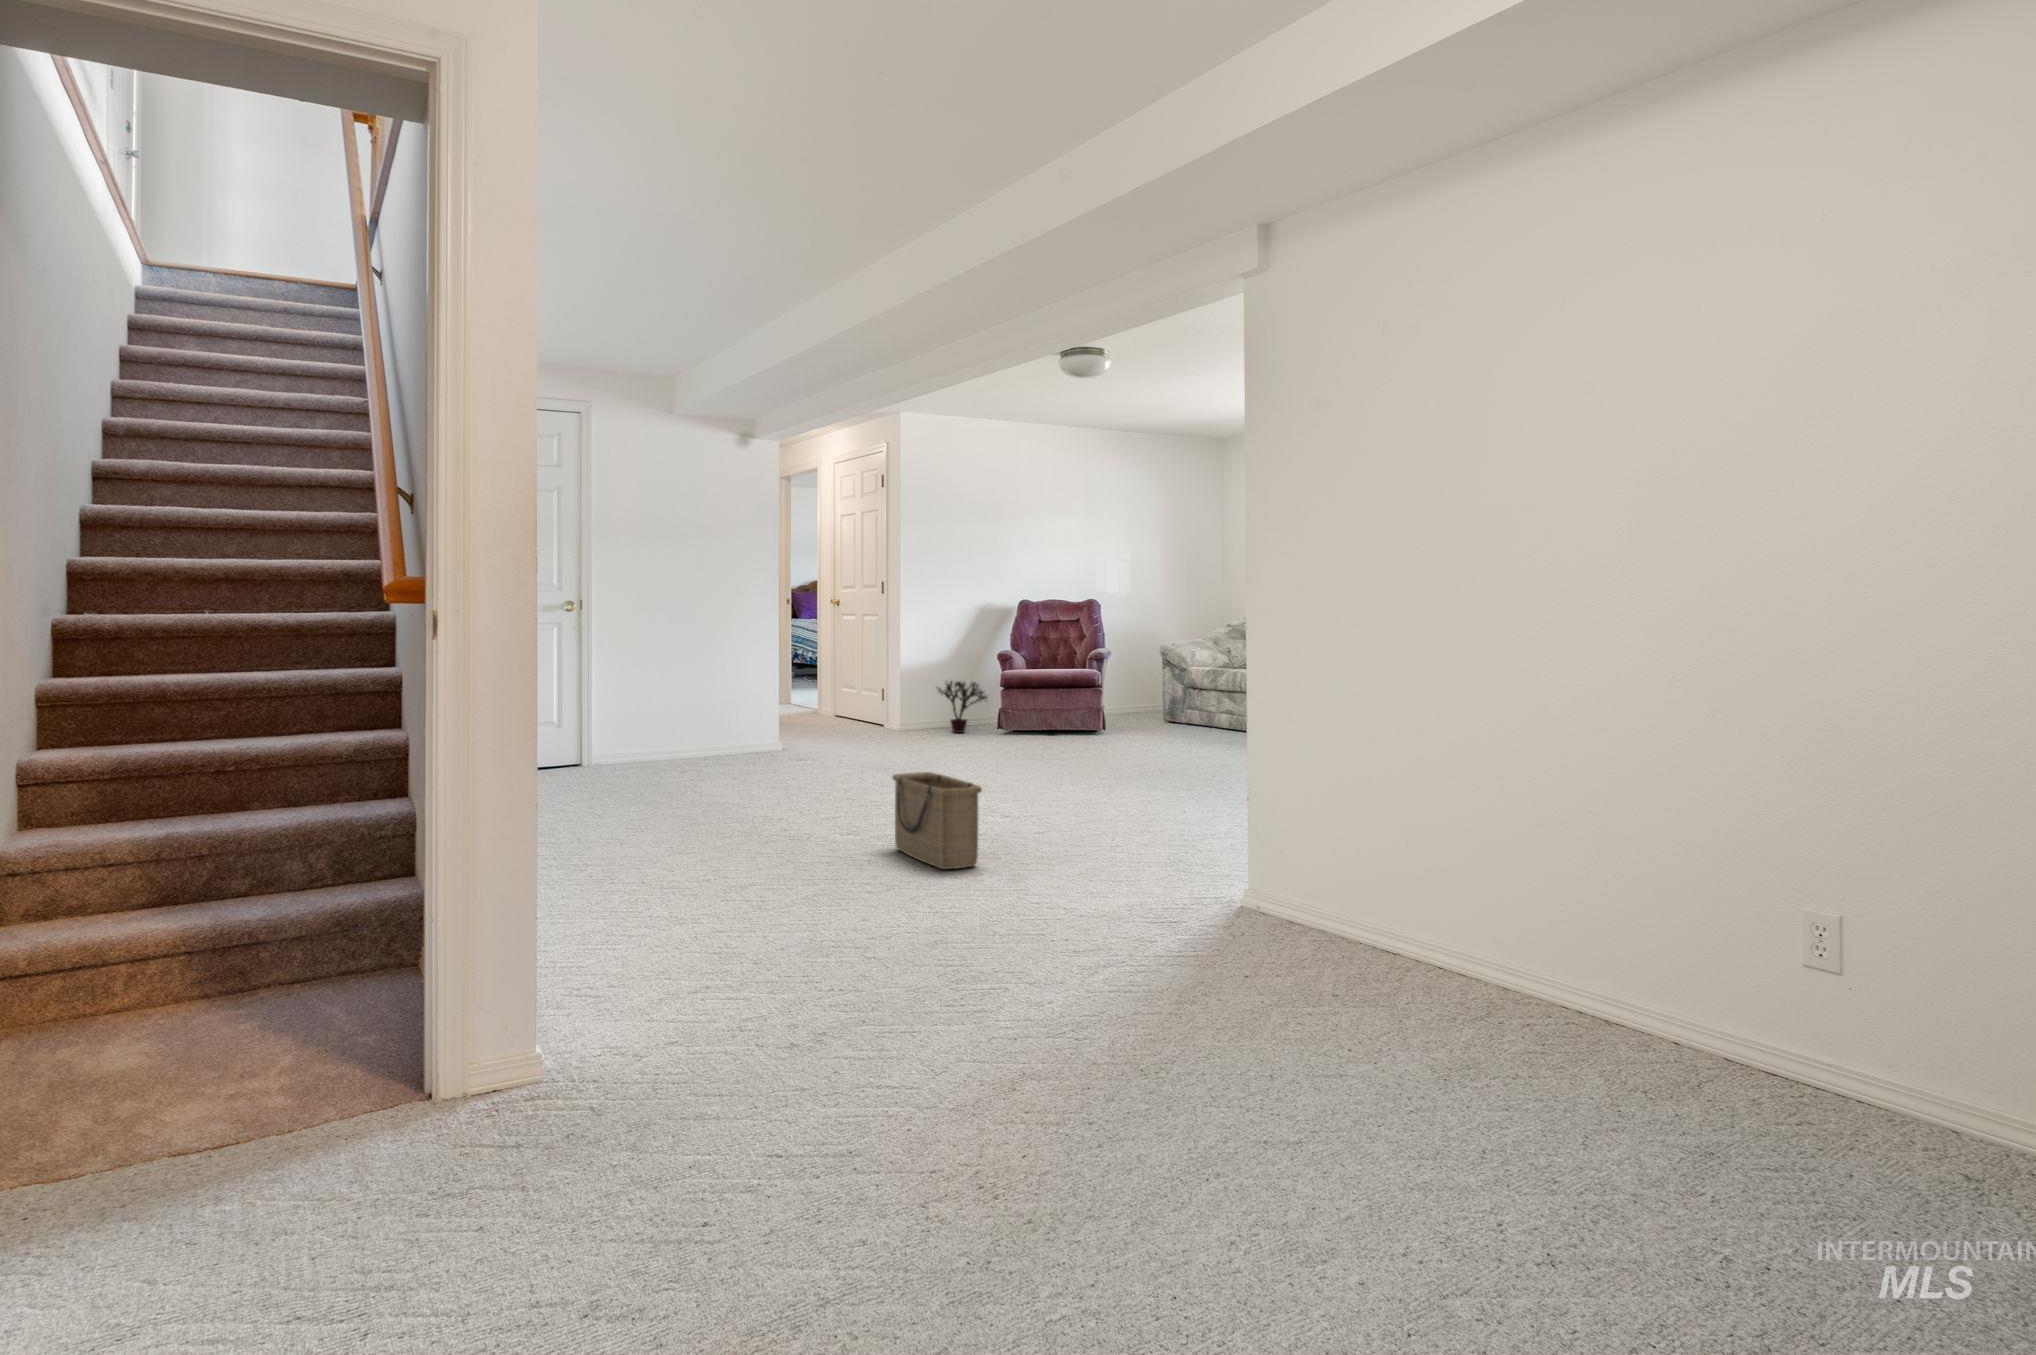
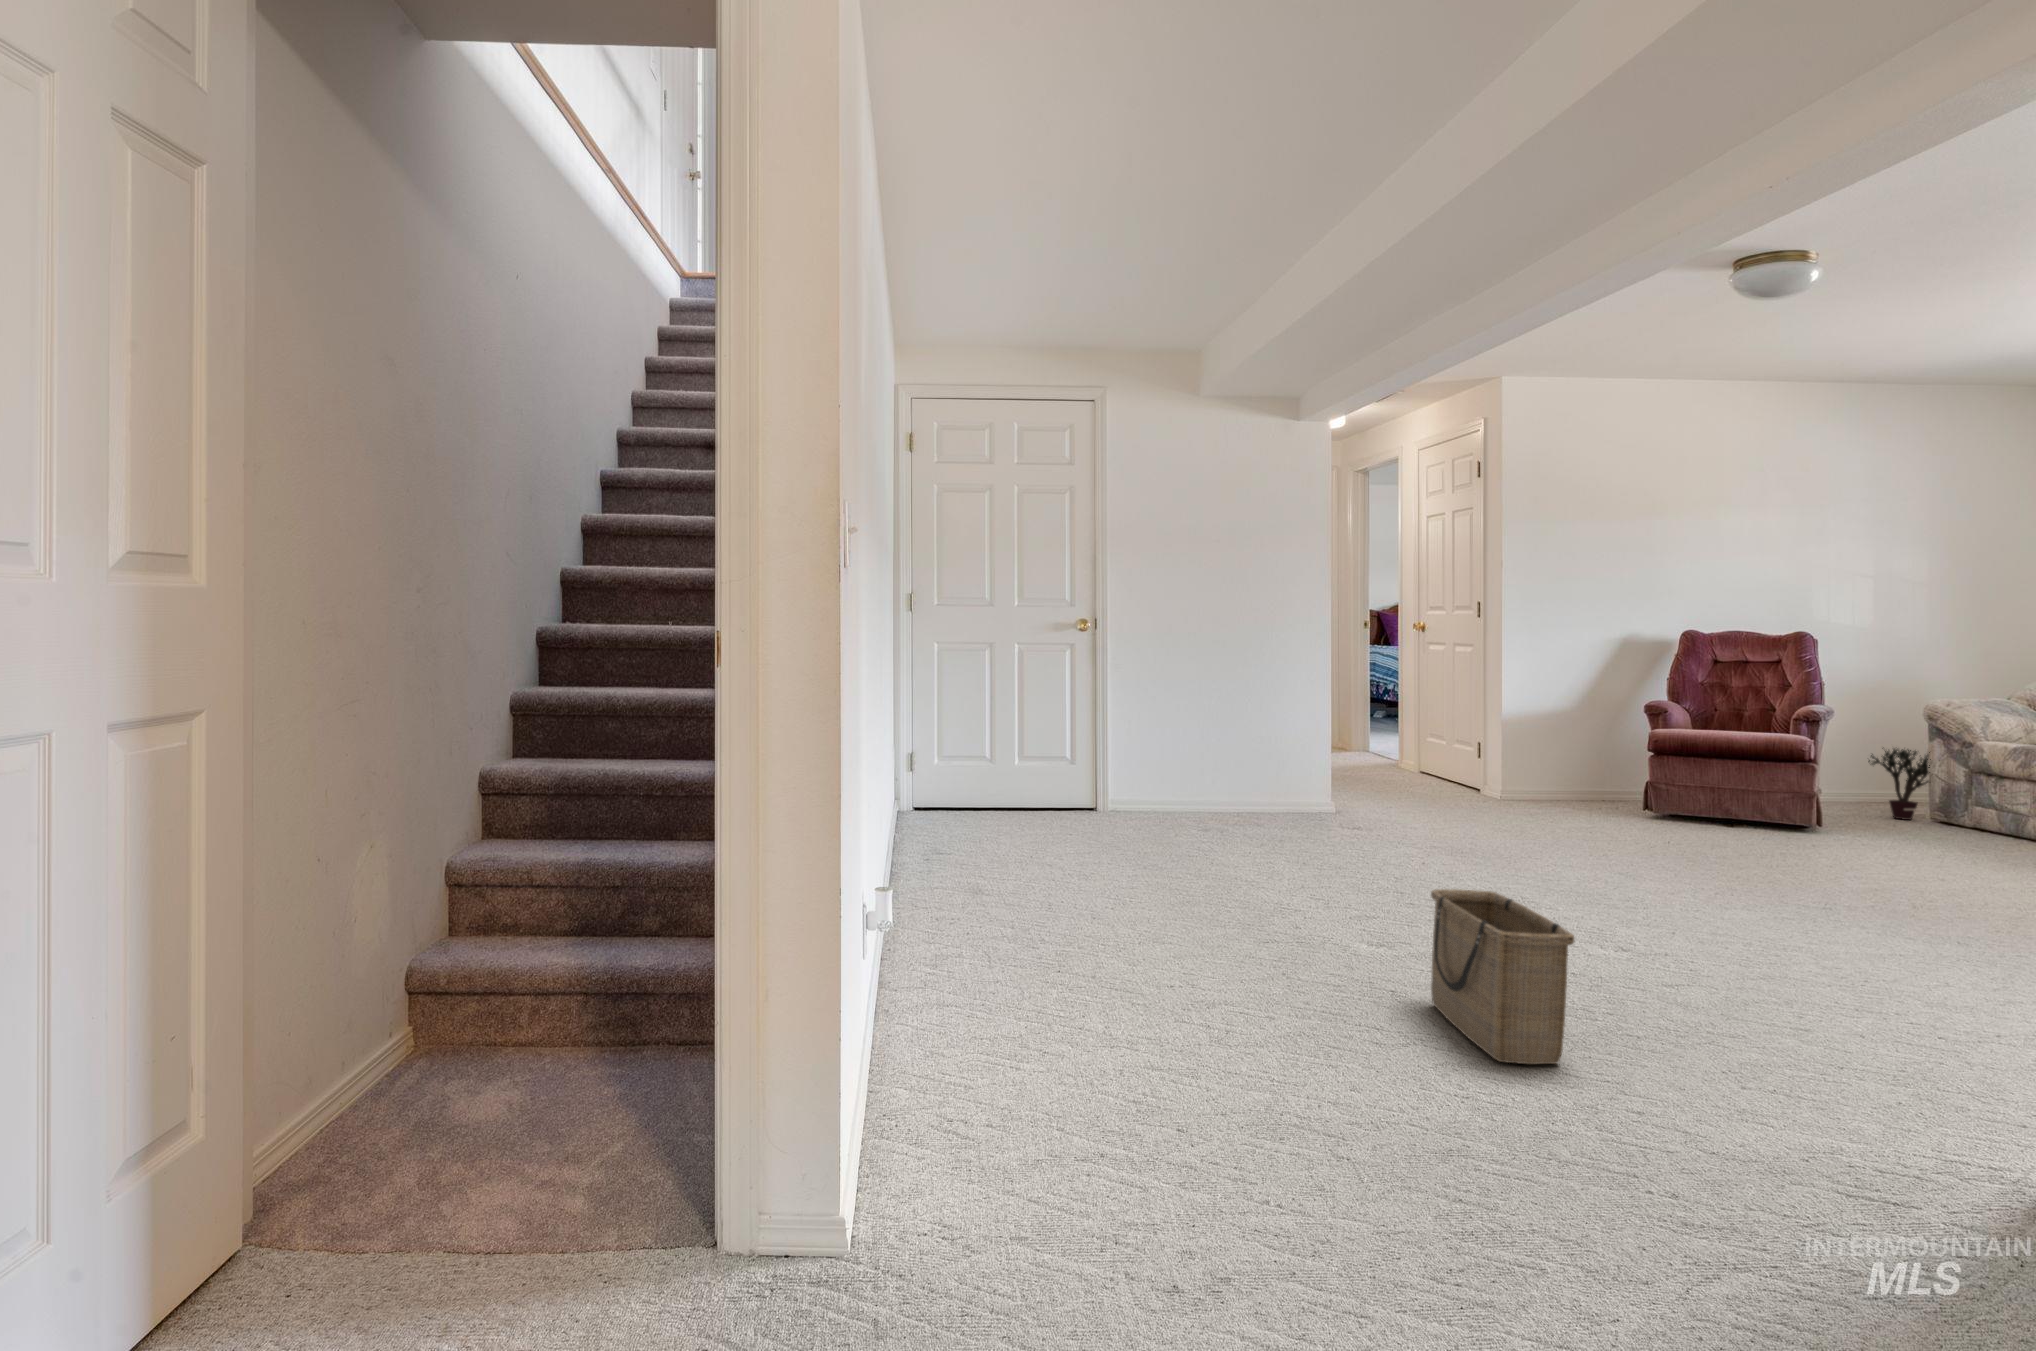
potted plant: present [936,681,987,733] -> present [1868,748,1931,820]

